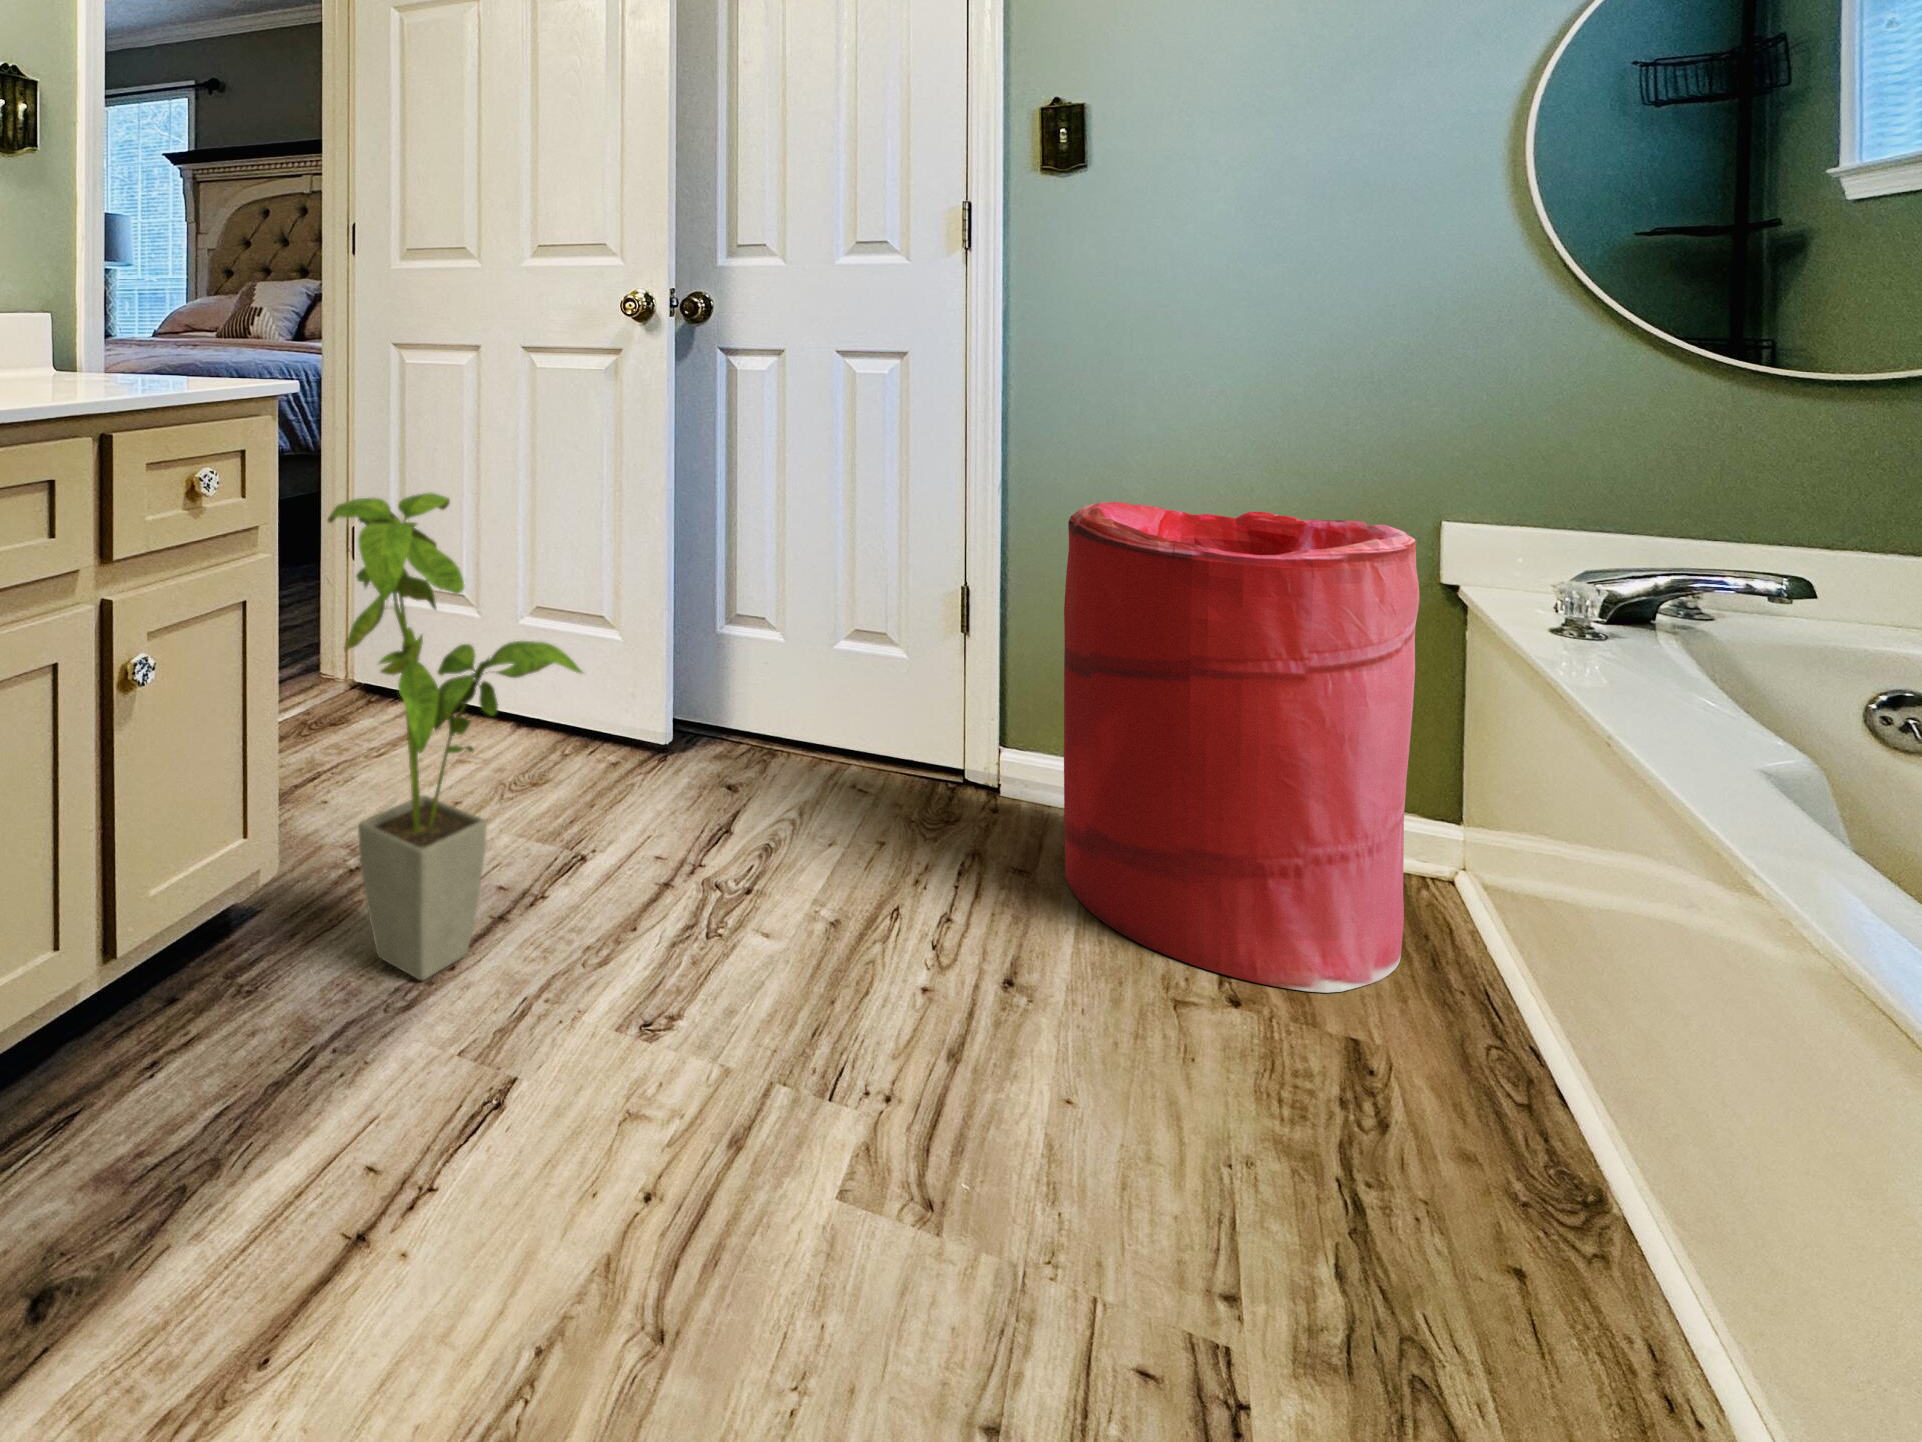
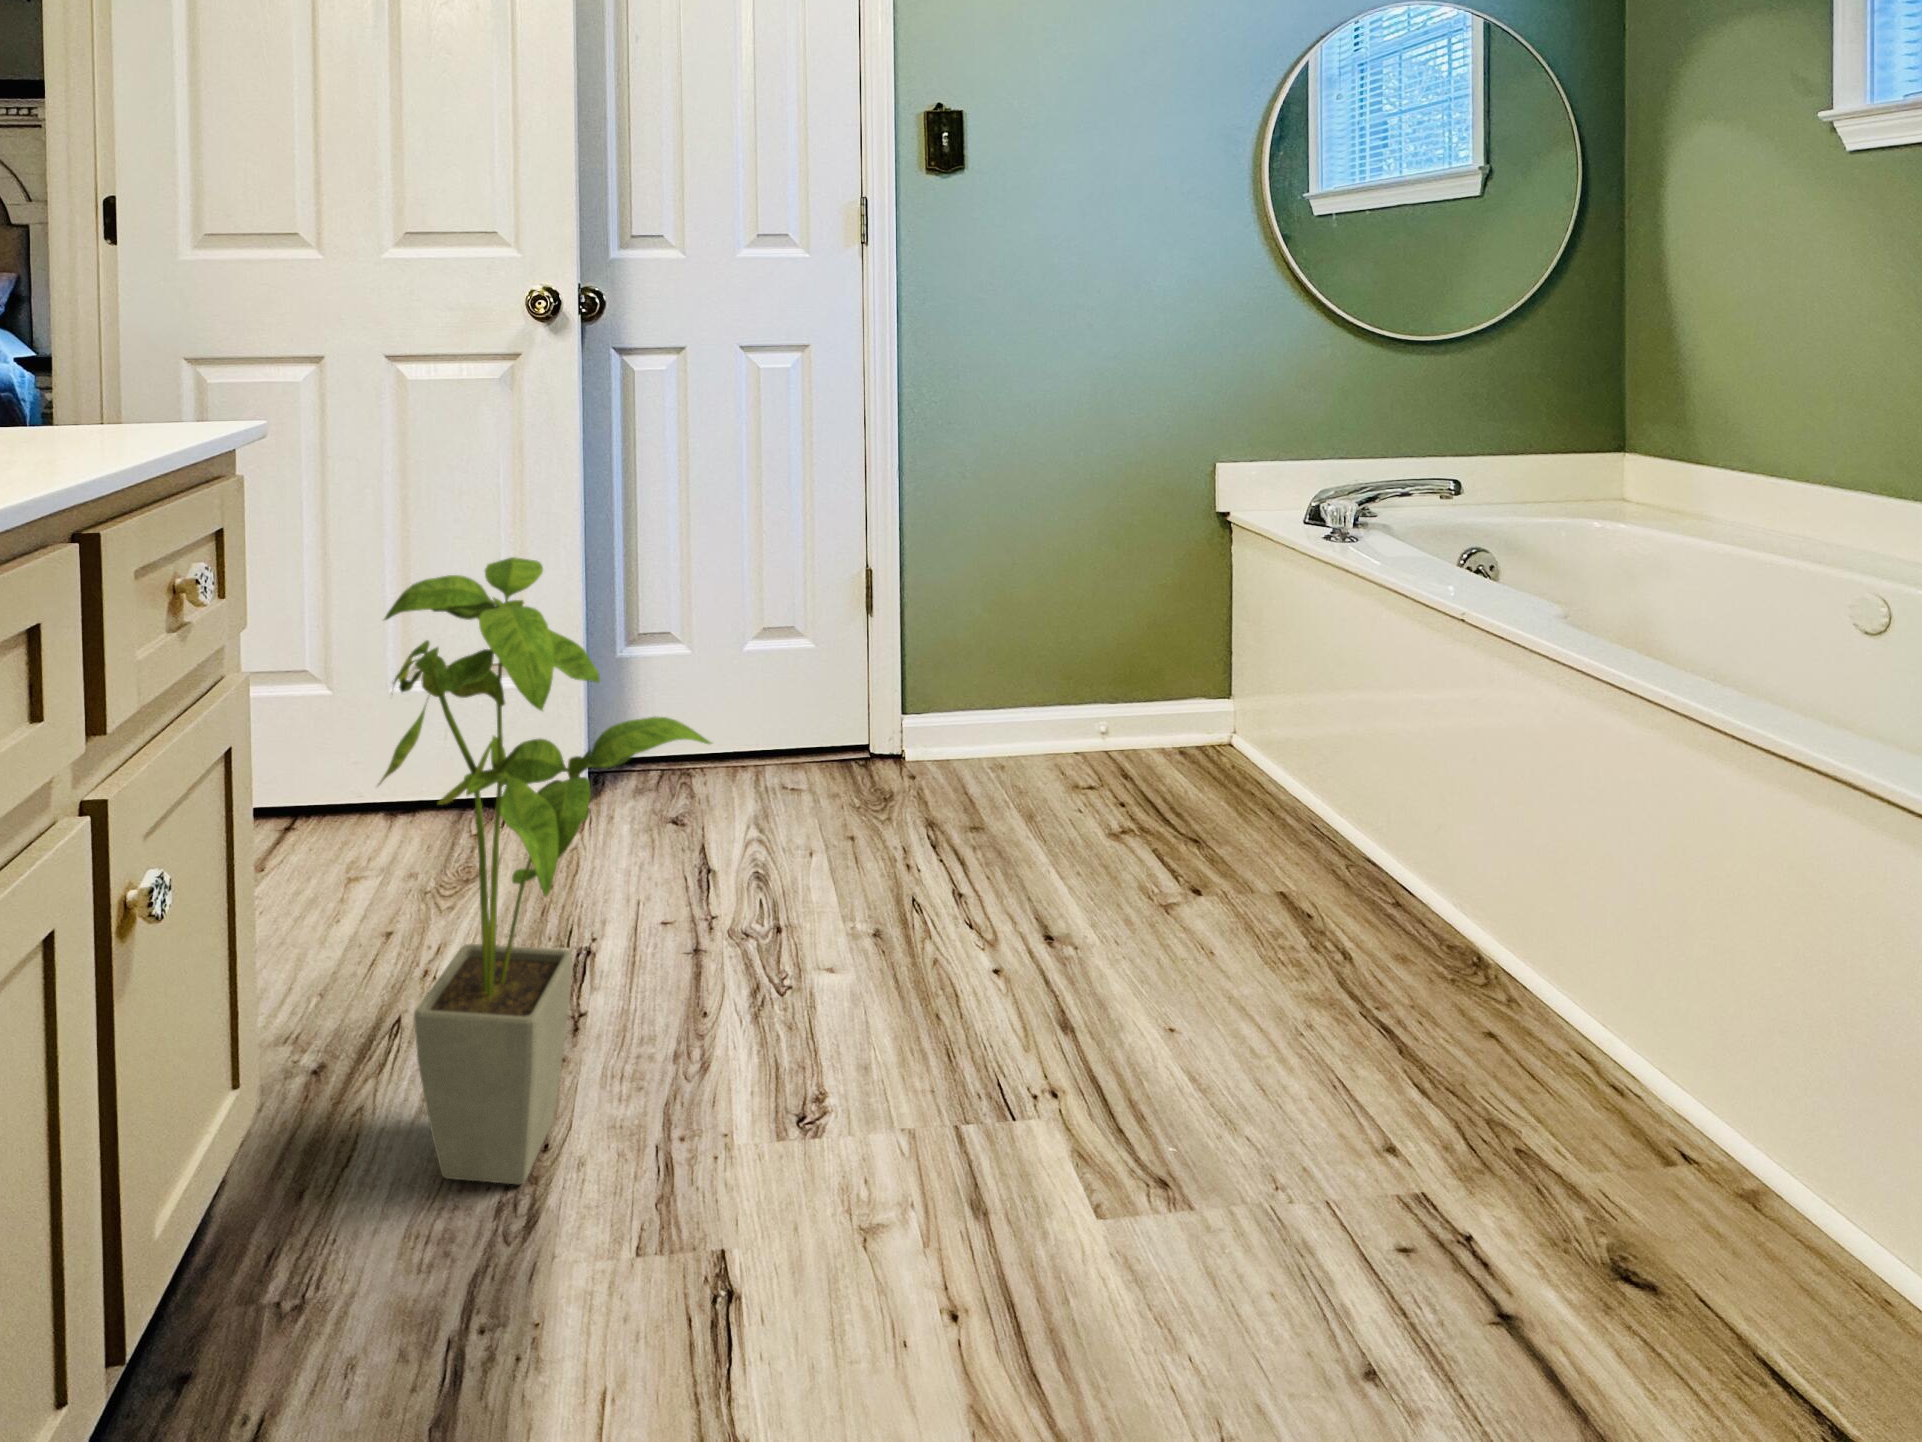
laundry hamper: present [1064,502,1419,993] -> none [996,469,1257,868]

